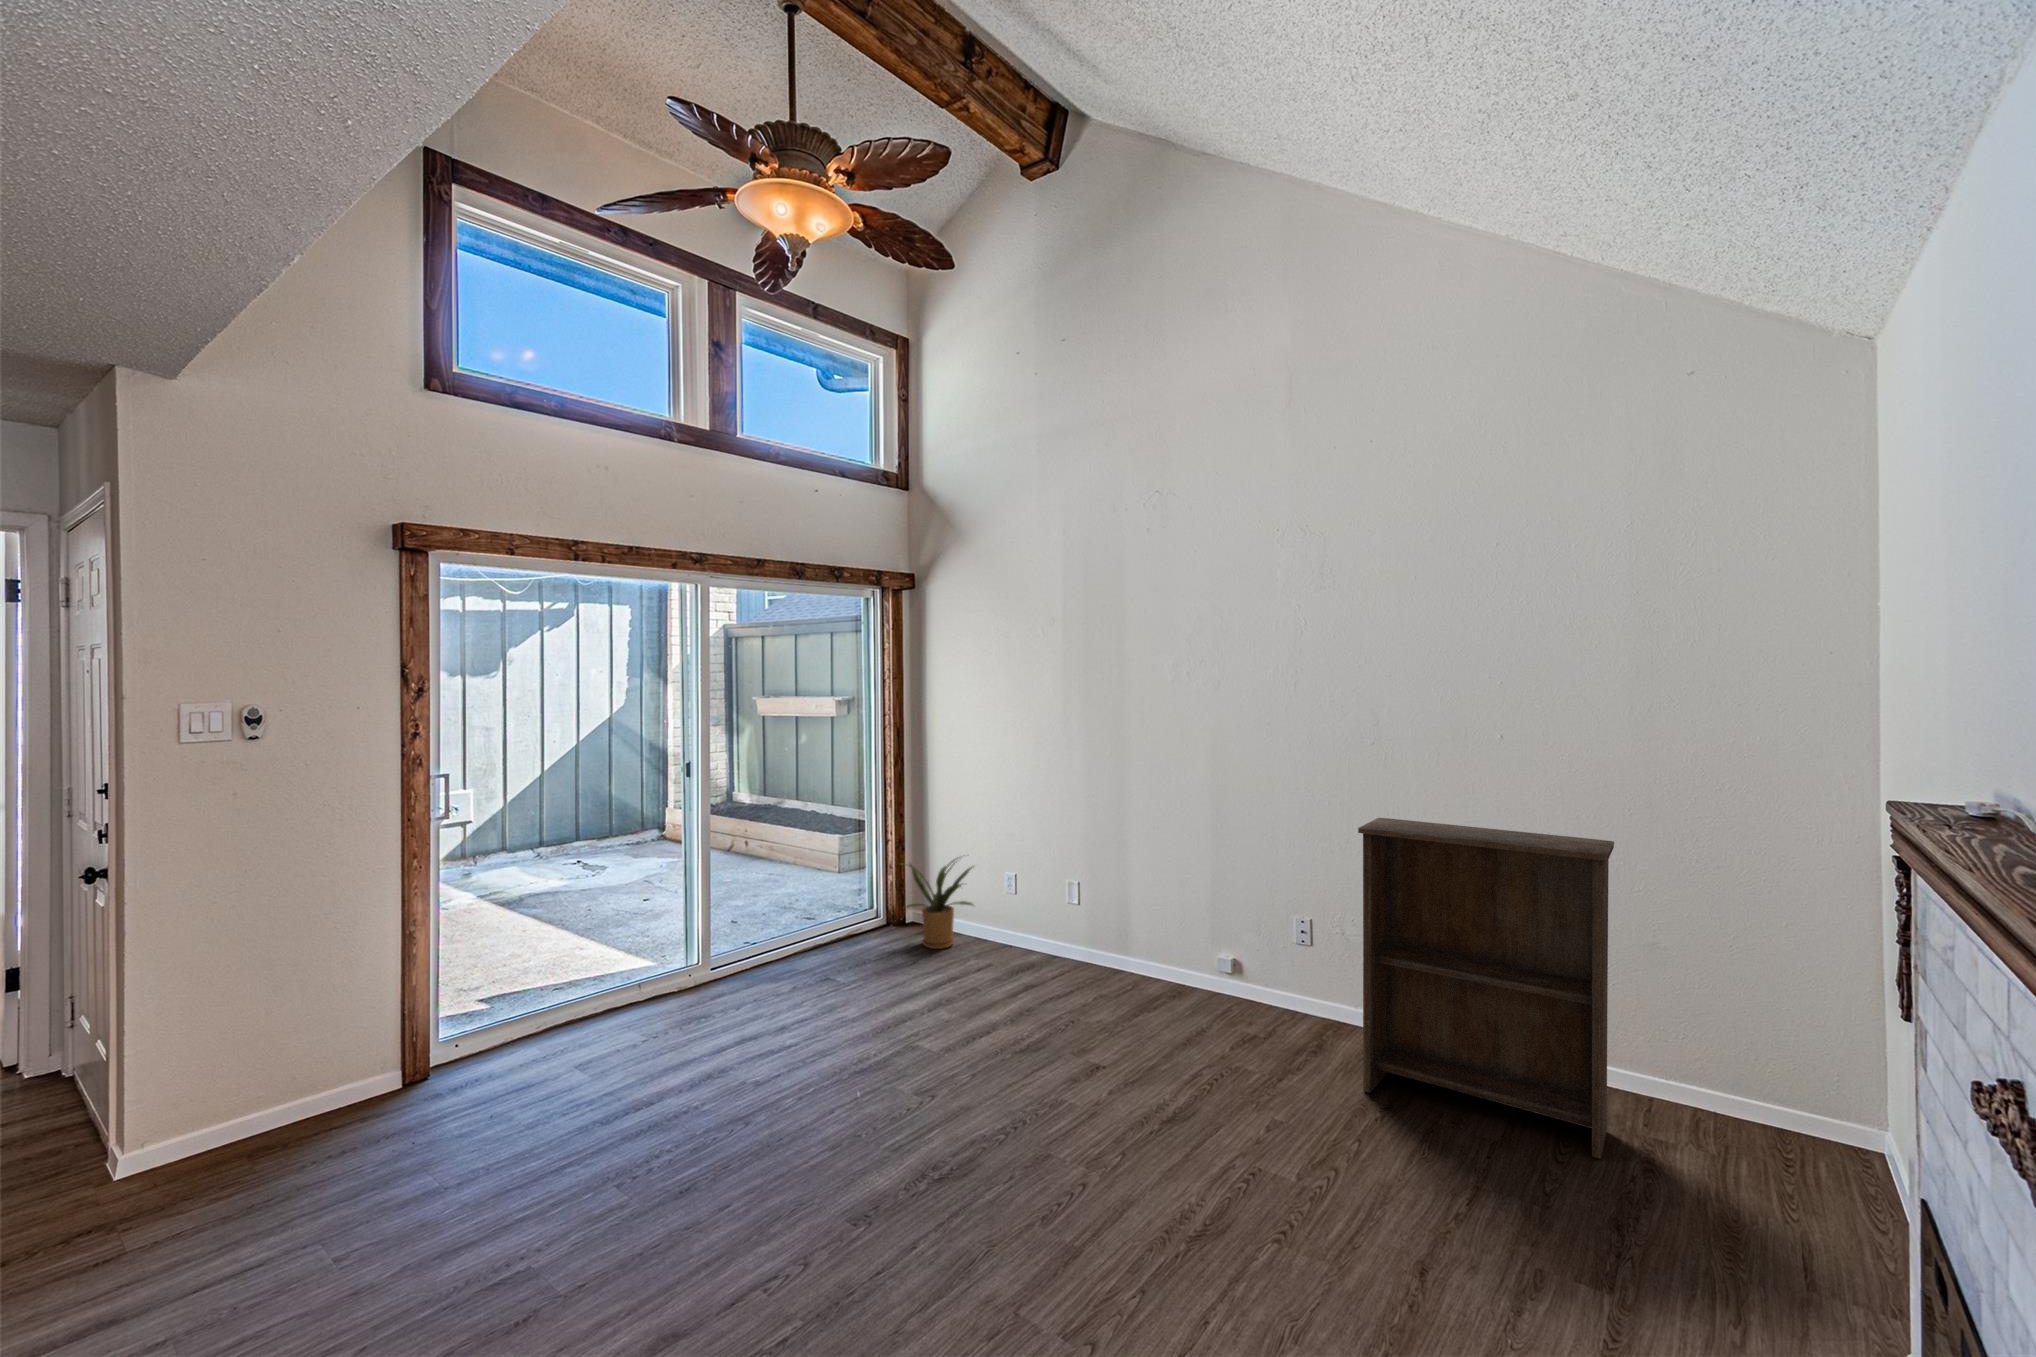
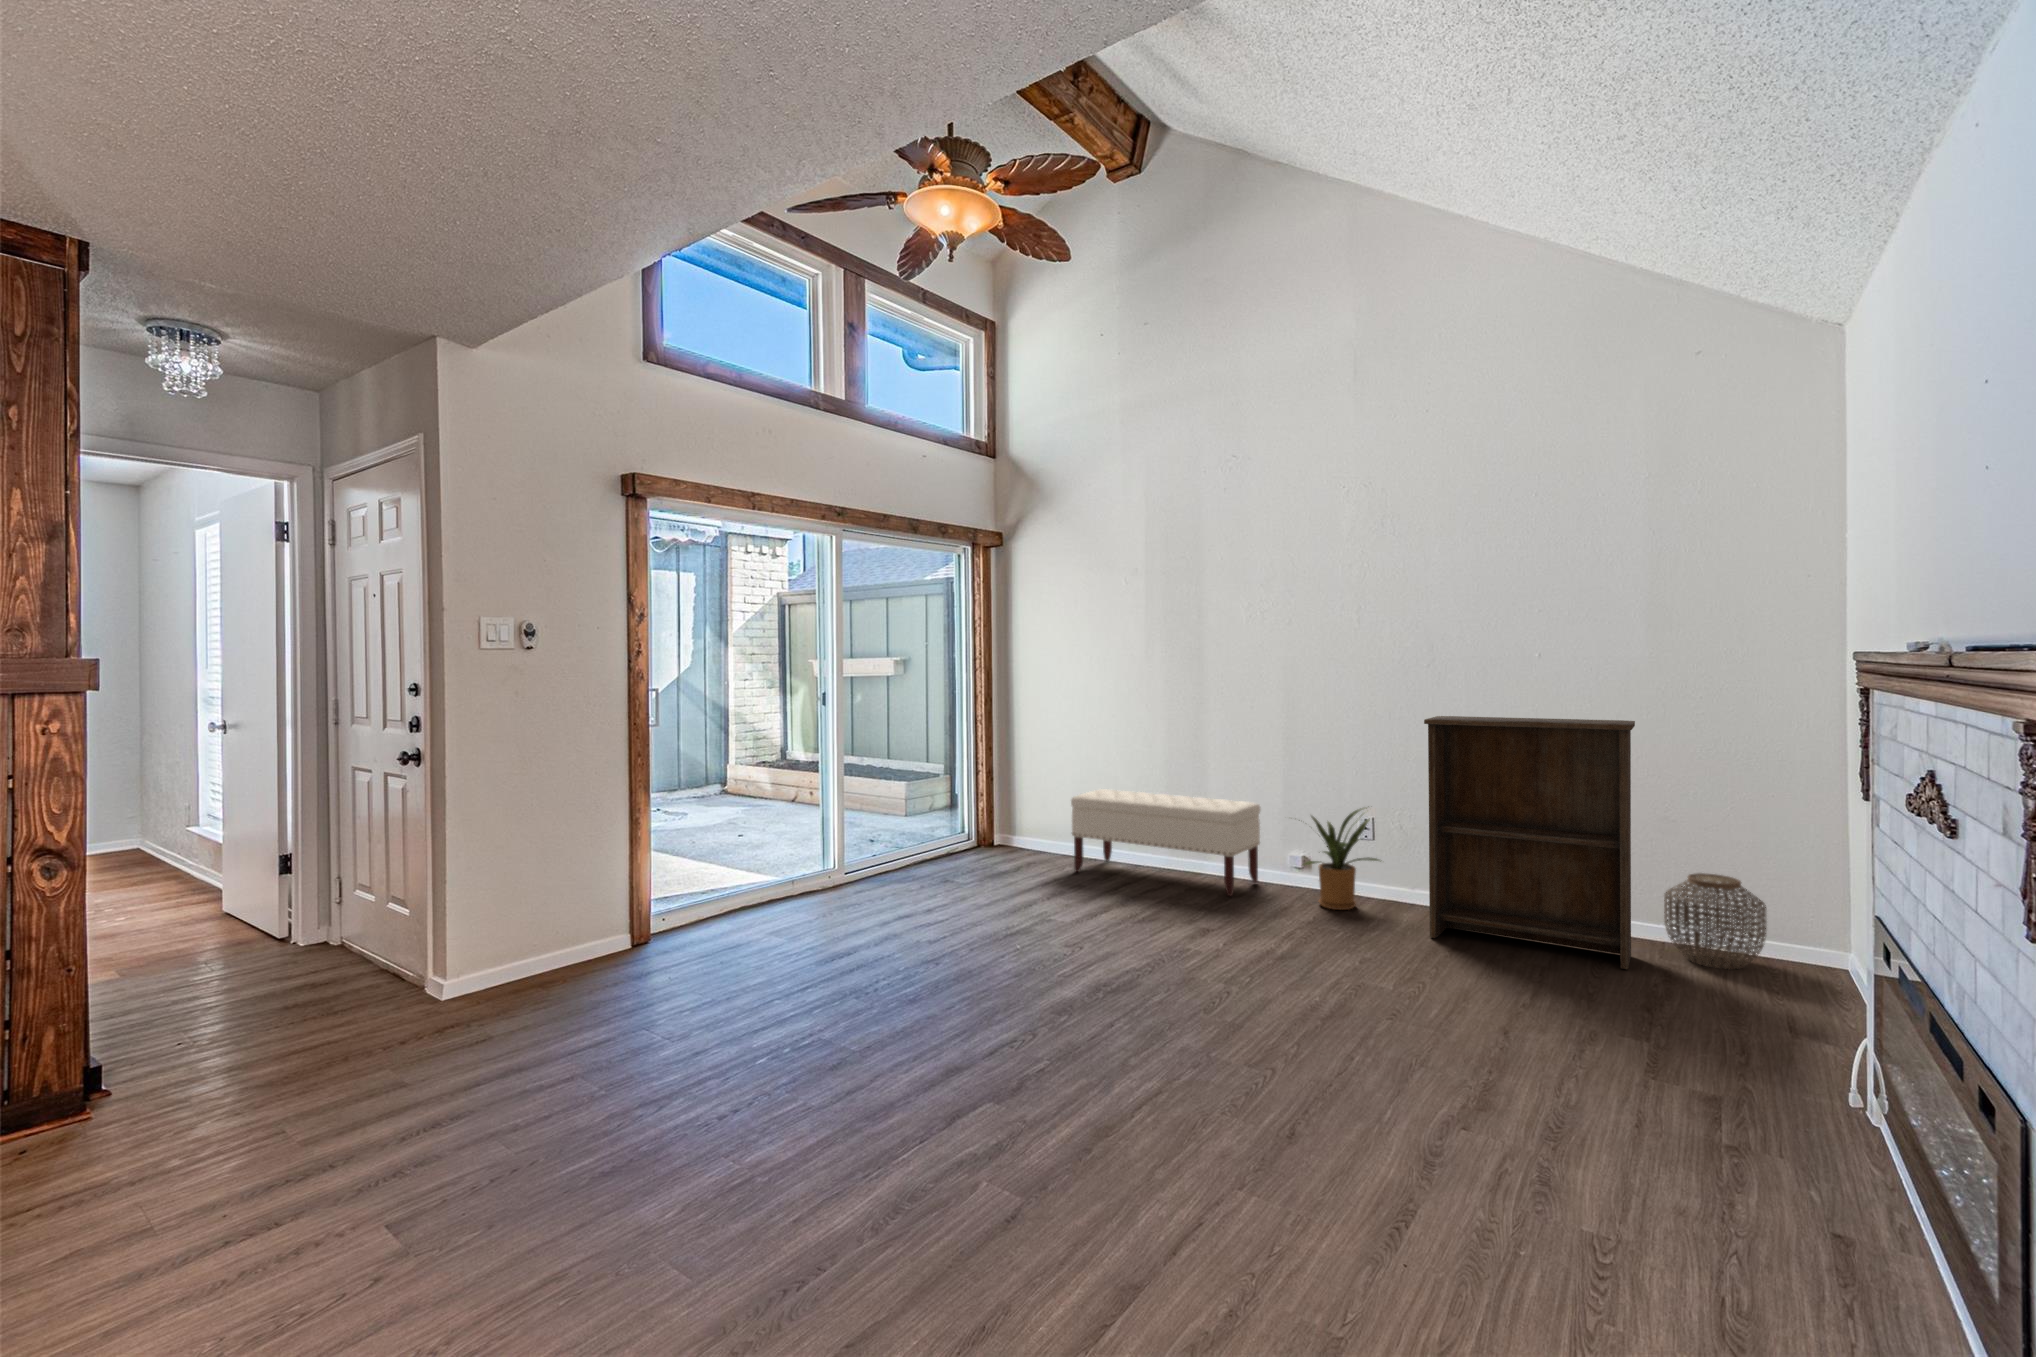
house plant: present [902,858,973,949] -> present [1304,808,1381,910]
bench: none [974,869,1184,1012] -> present [1071,789,1260,896]
woven basket: none [1649,1031,1777,1160] -> present [1664,873,1766,969]

